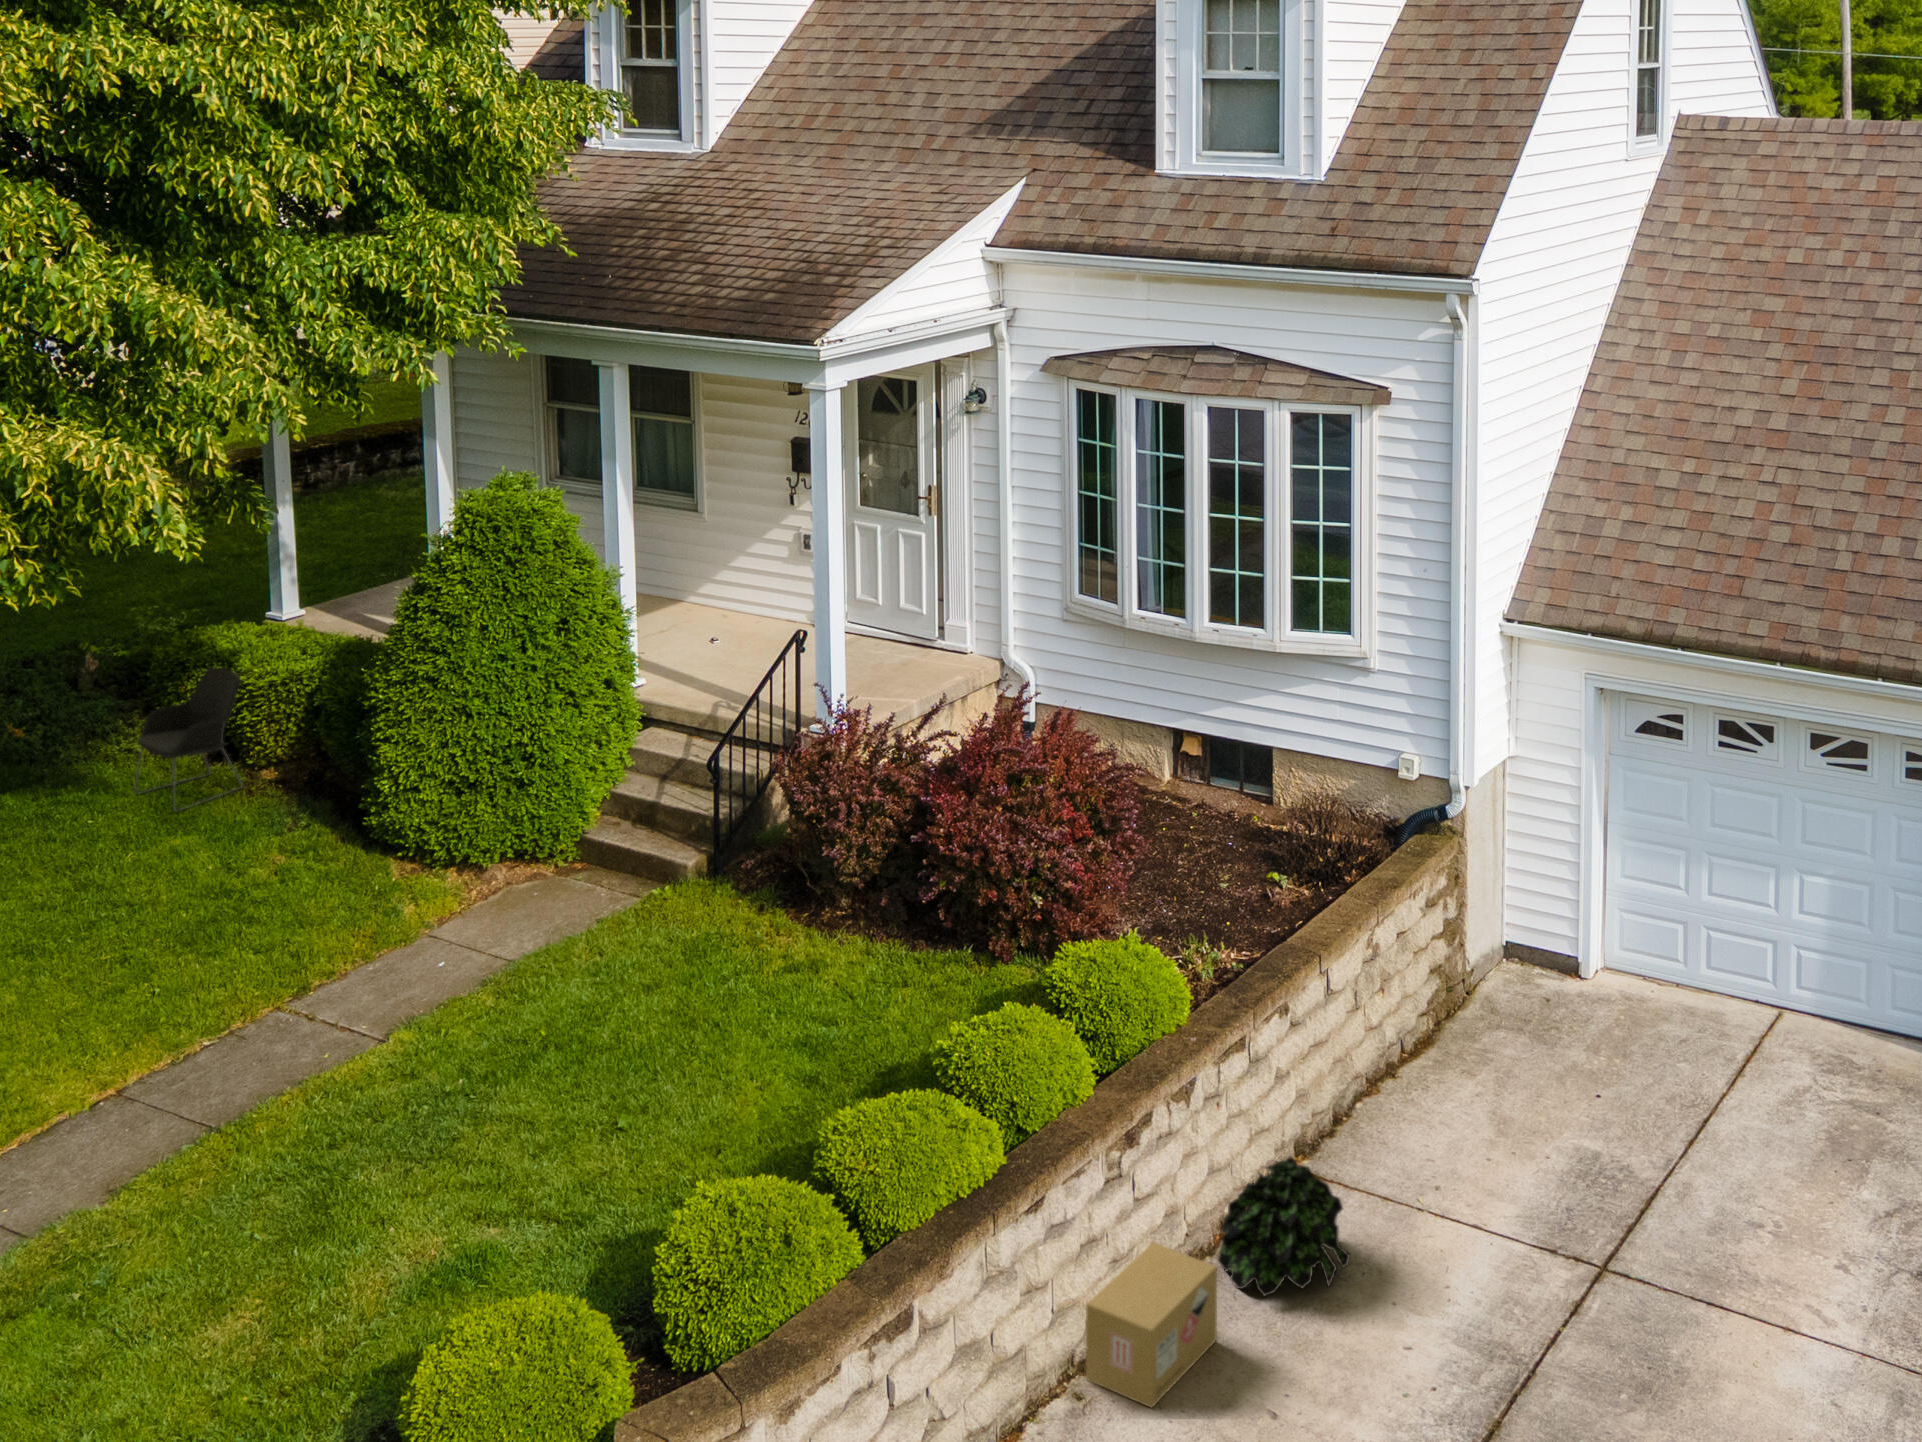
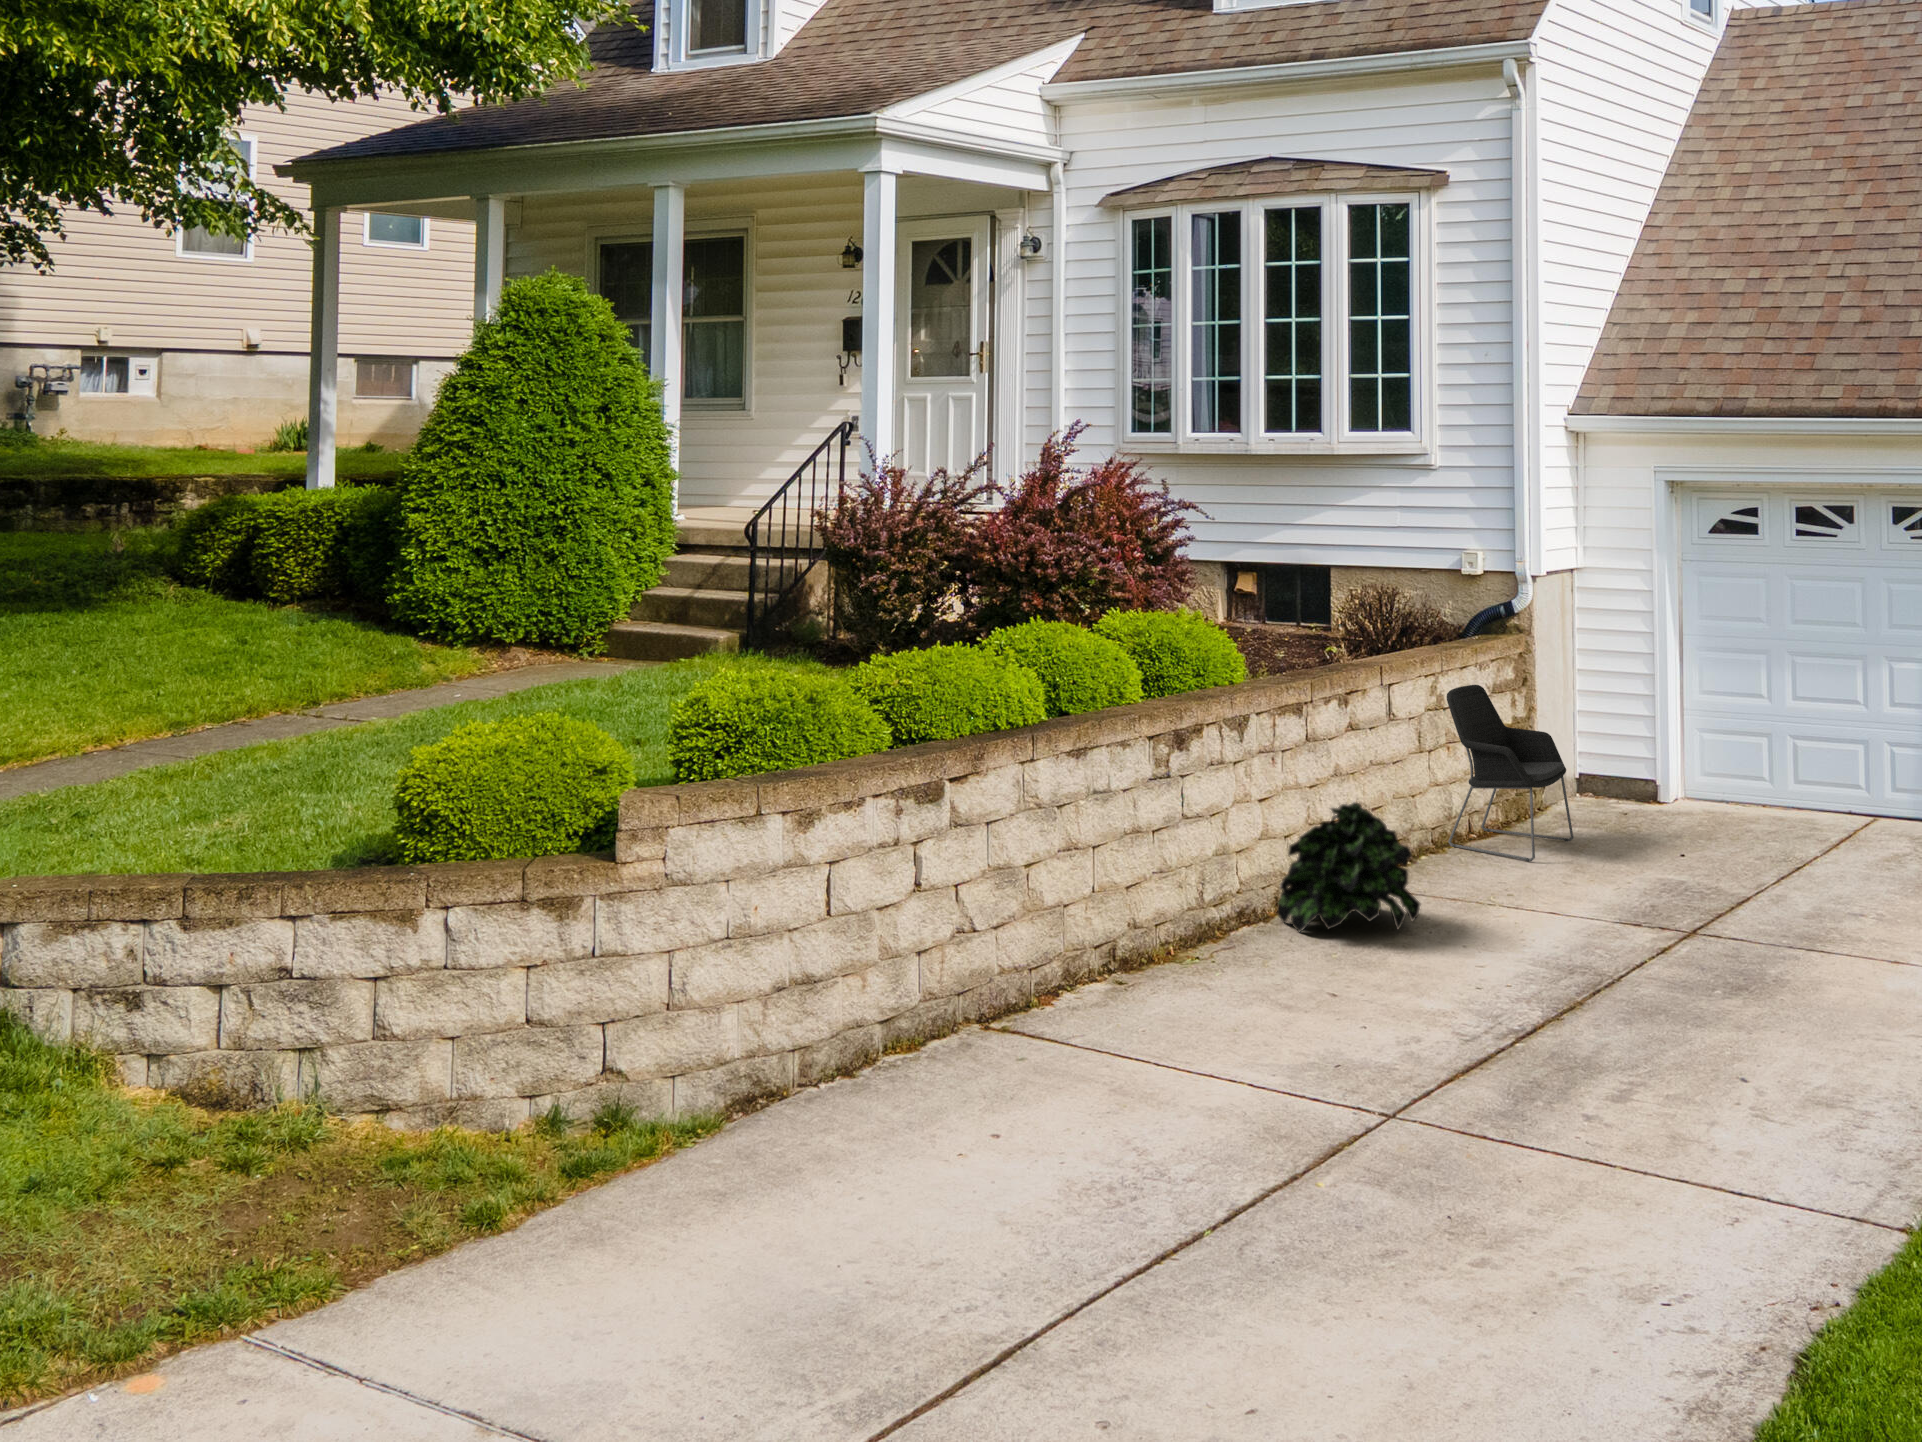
chair: present [134,667,243,811] -> present [1447,685,1574,861]
cardboard box: present [1086,1243,1217,1407] -> none [1135,856,1279,990]

